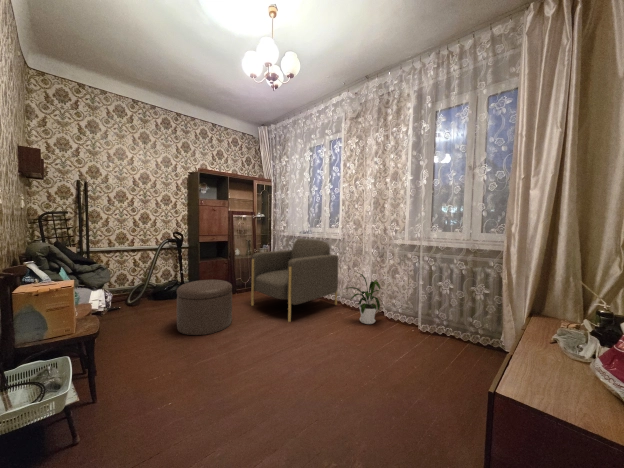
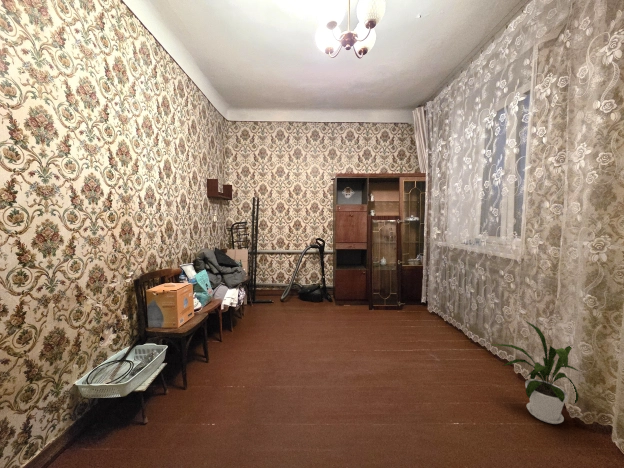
armchair: present [251,239,339,322] -> none [377,254,507,367]
ottoman: present [177,280,232,335] -> none [293,292,345,351]

